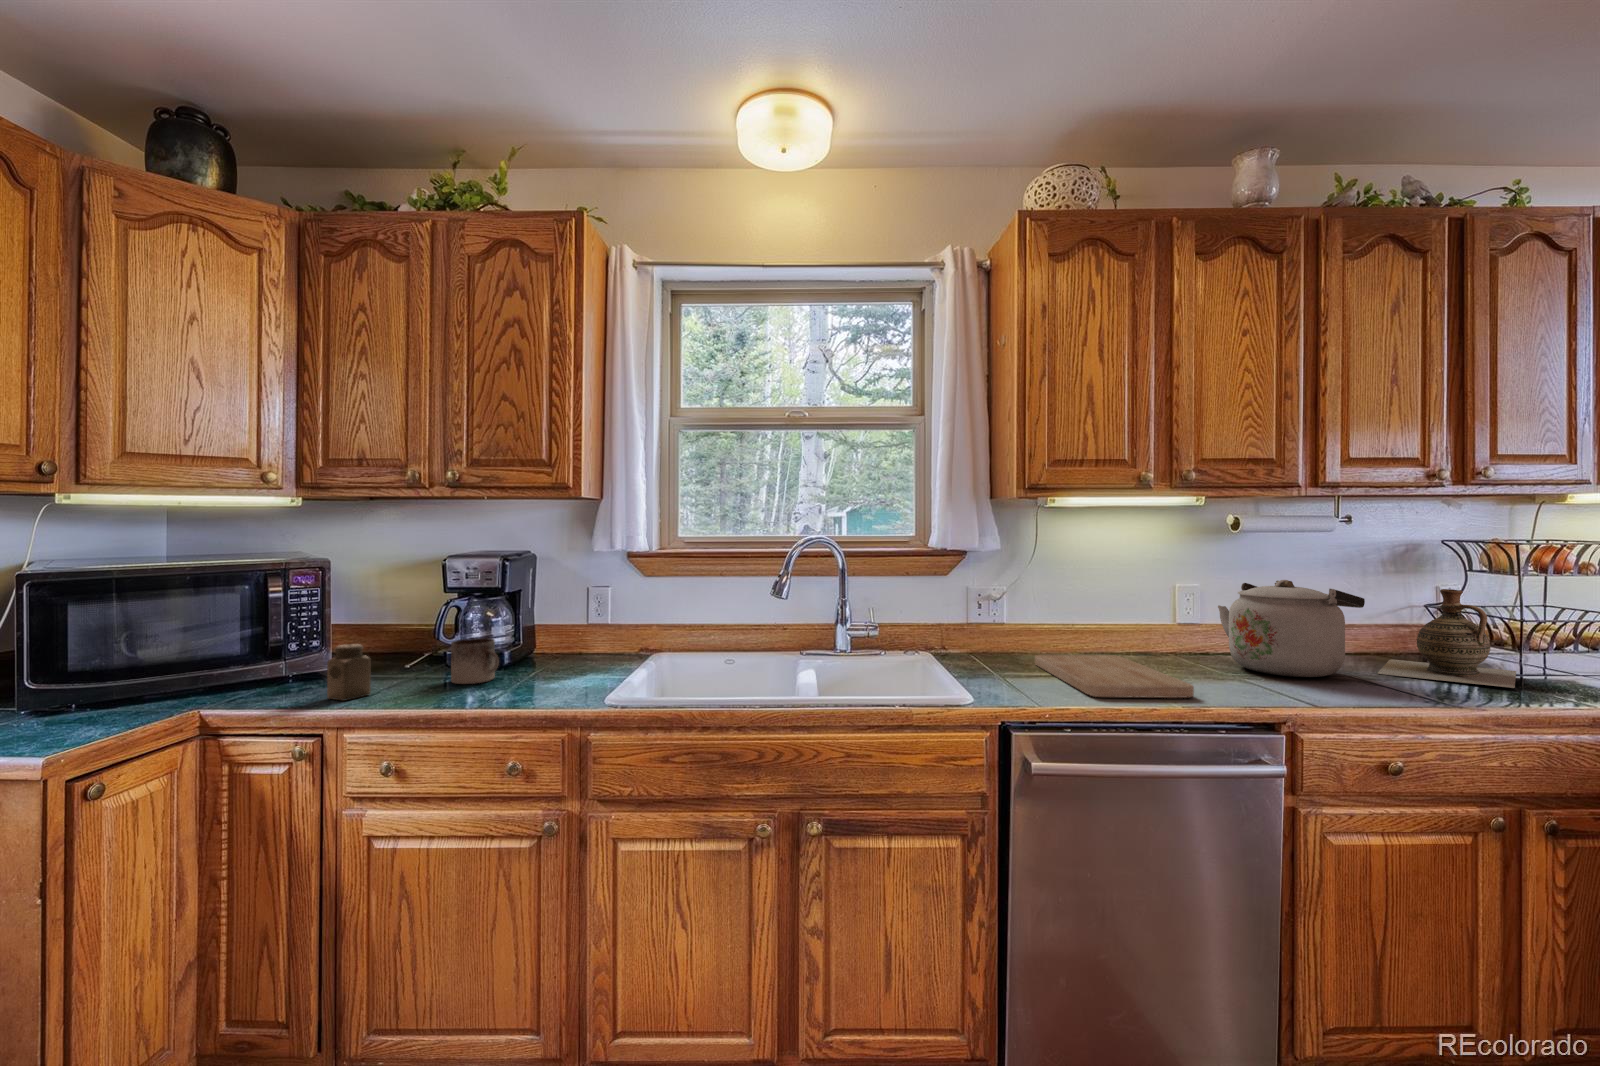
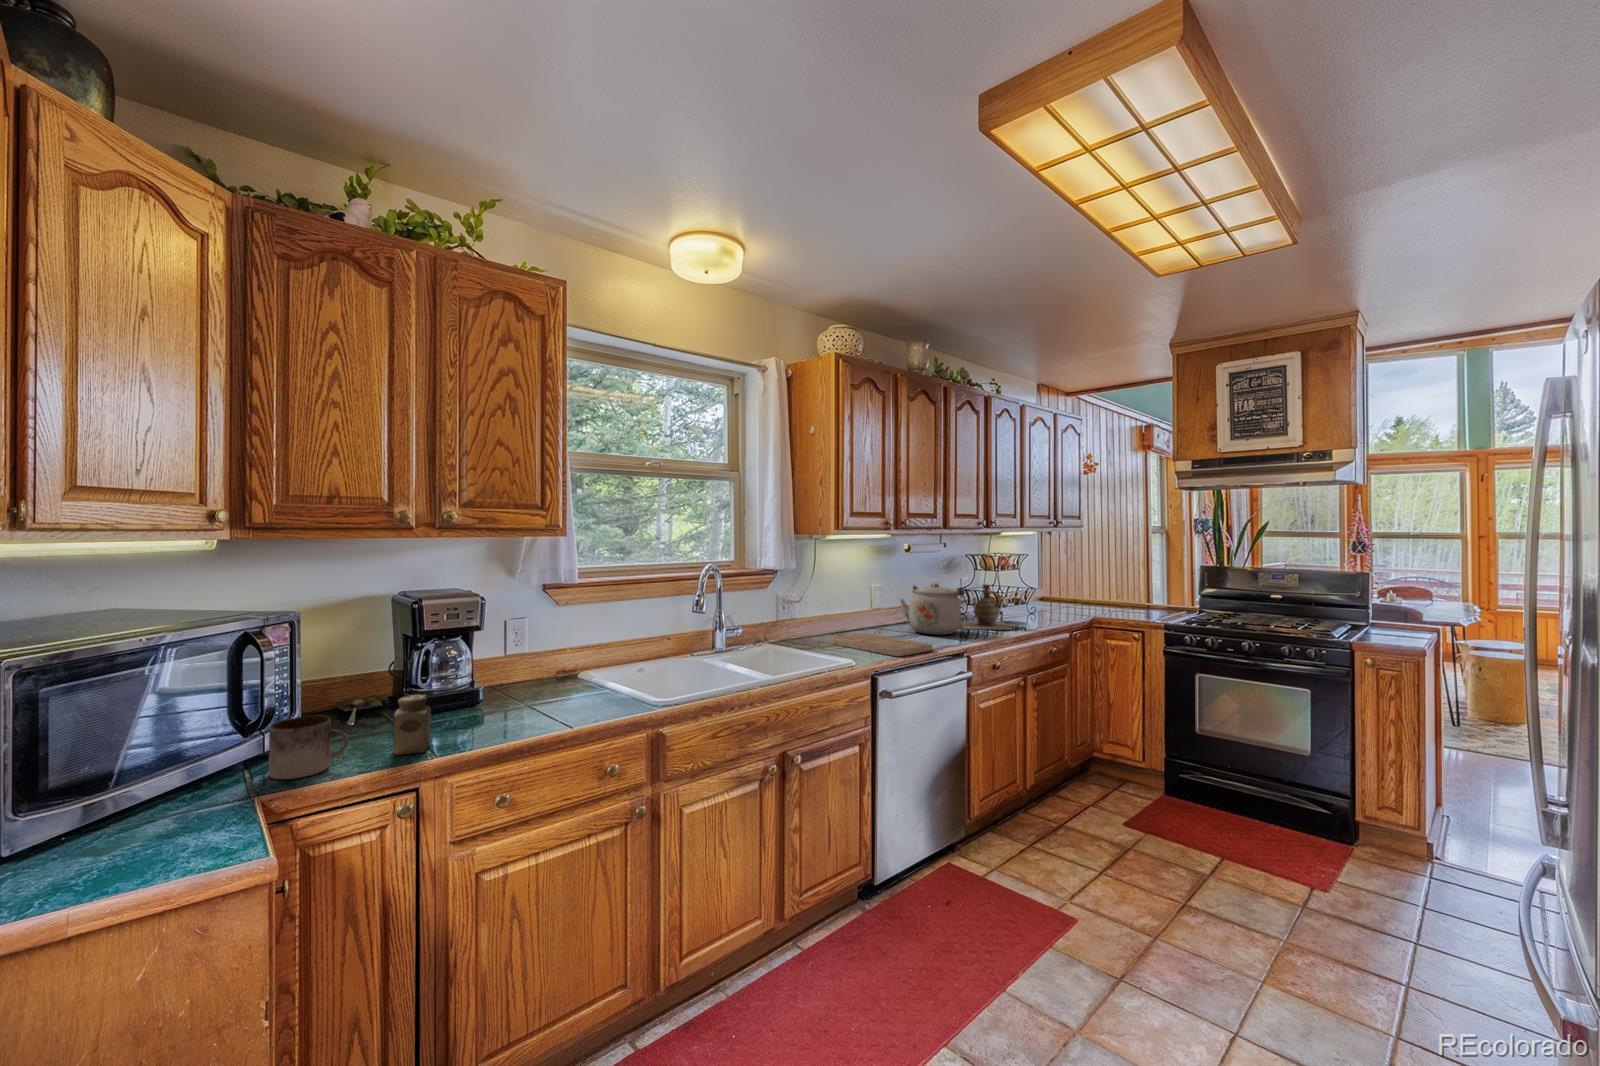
mug: present [451,638,499,684] -> present [269,716,349,779]

